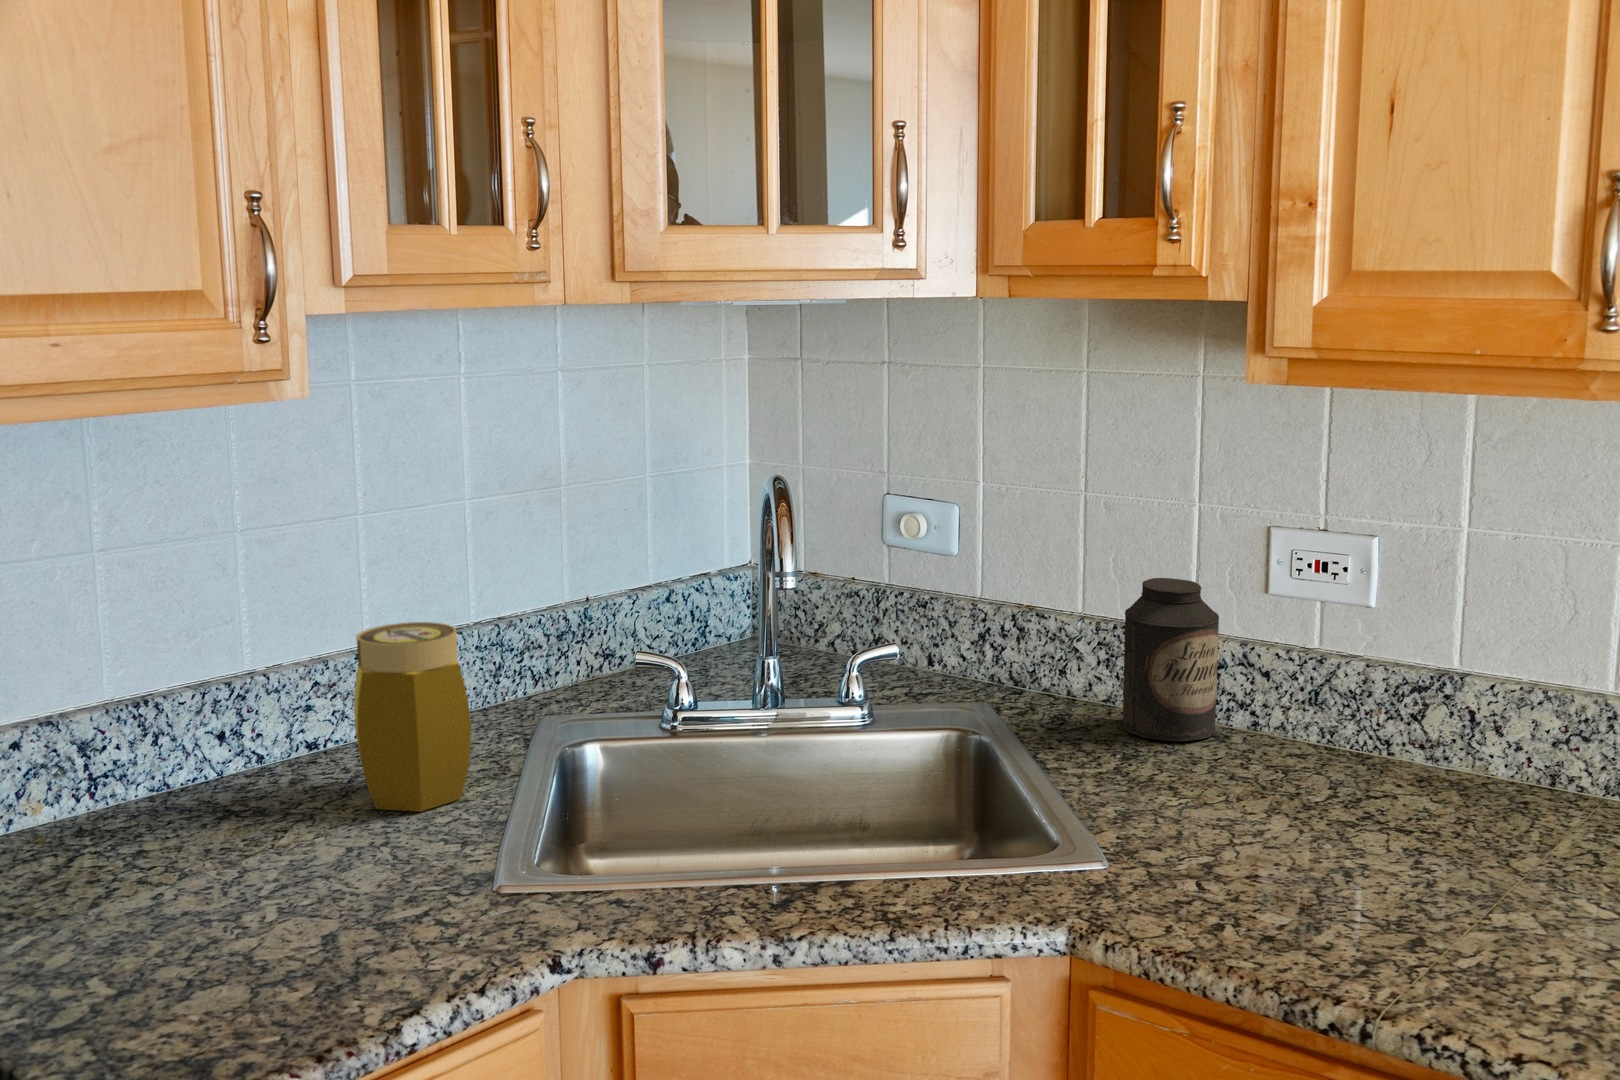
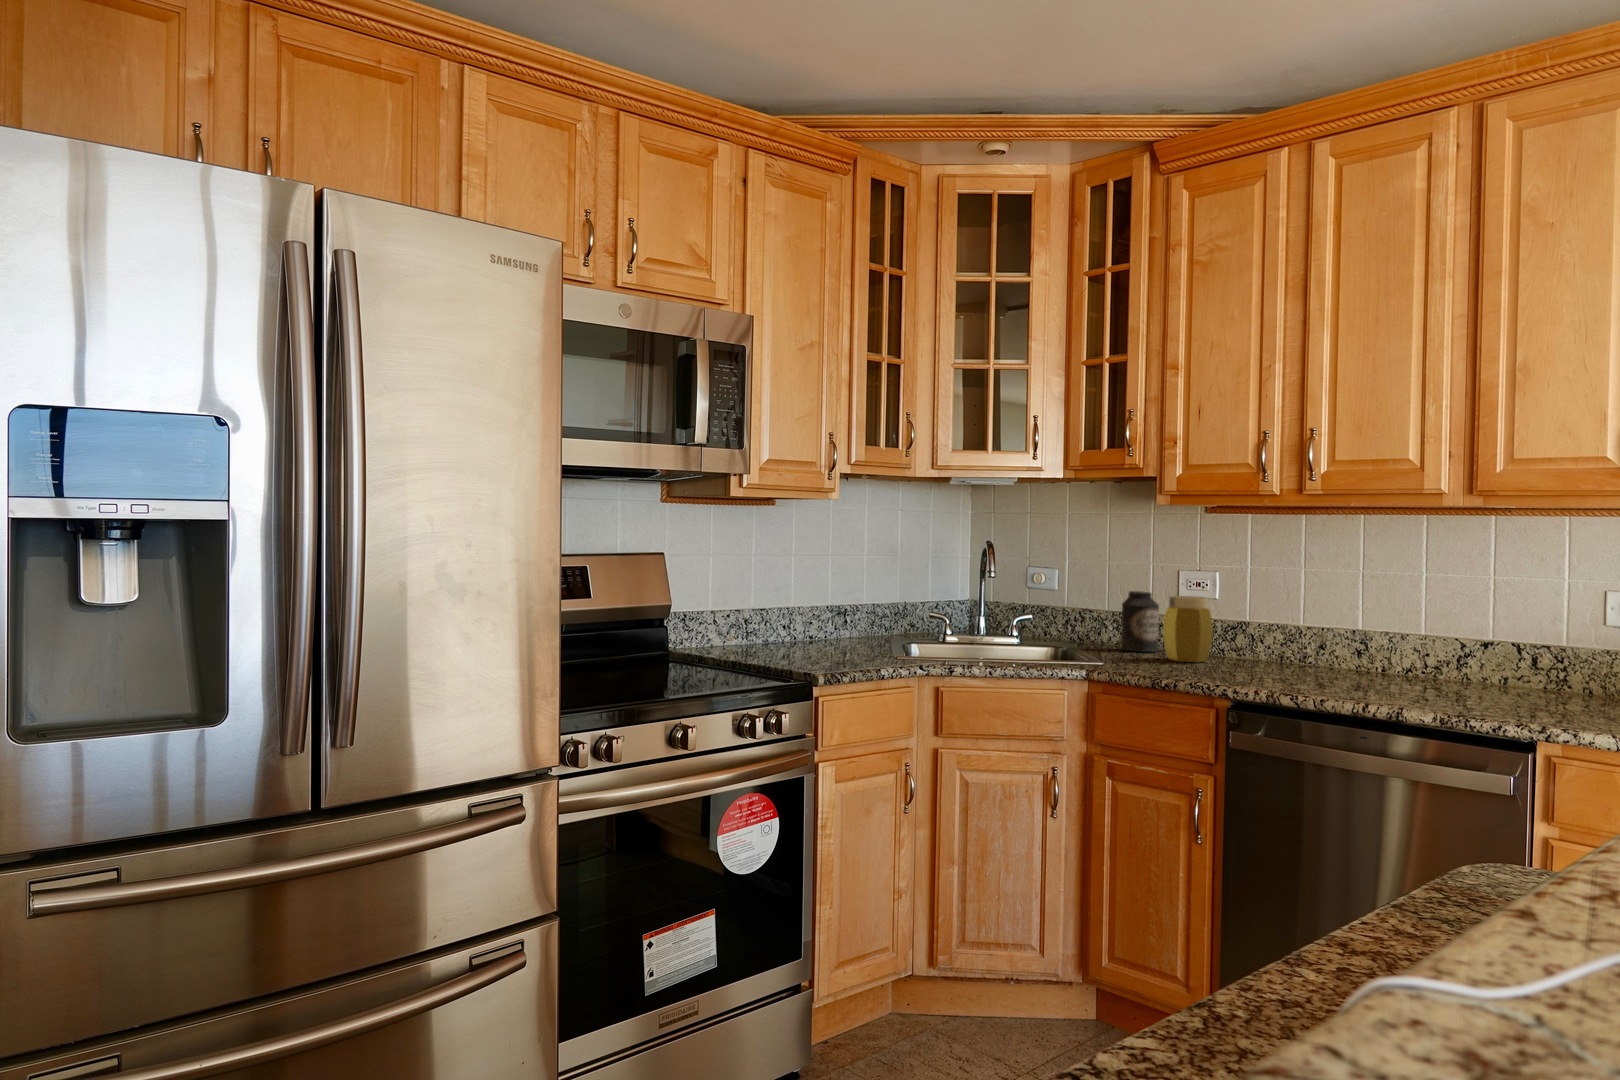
jar: present [354,622,471,812] -> present [1163,596,1213,662]

